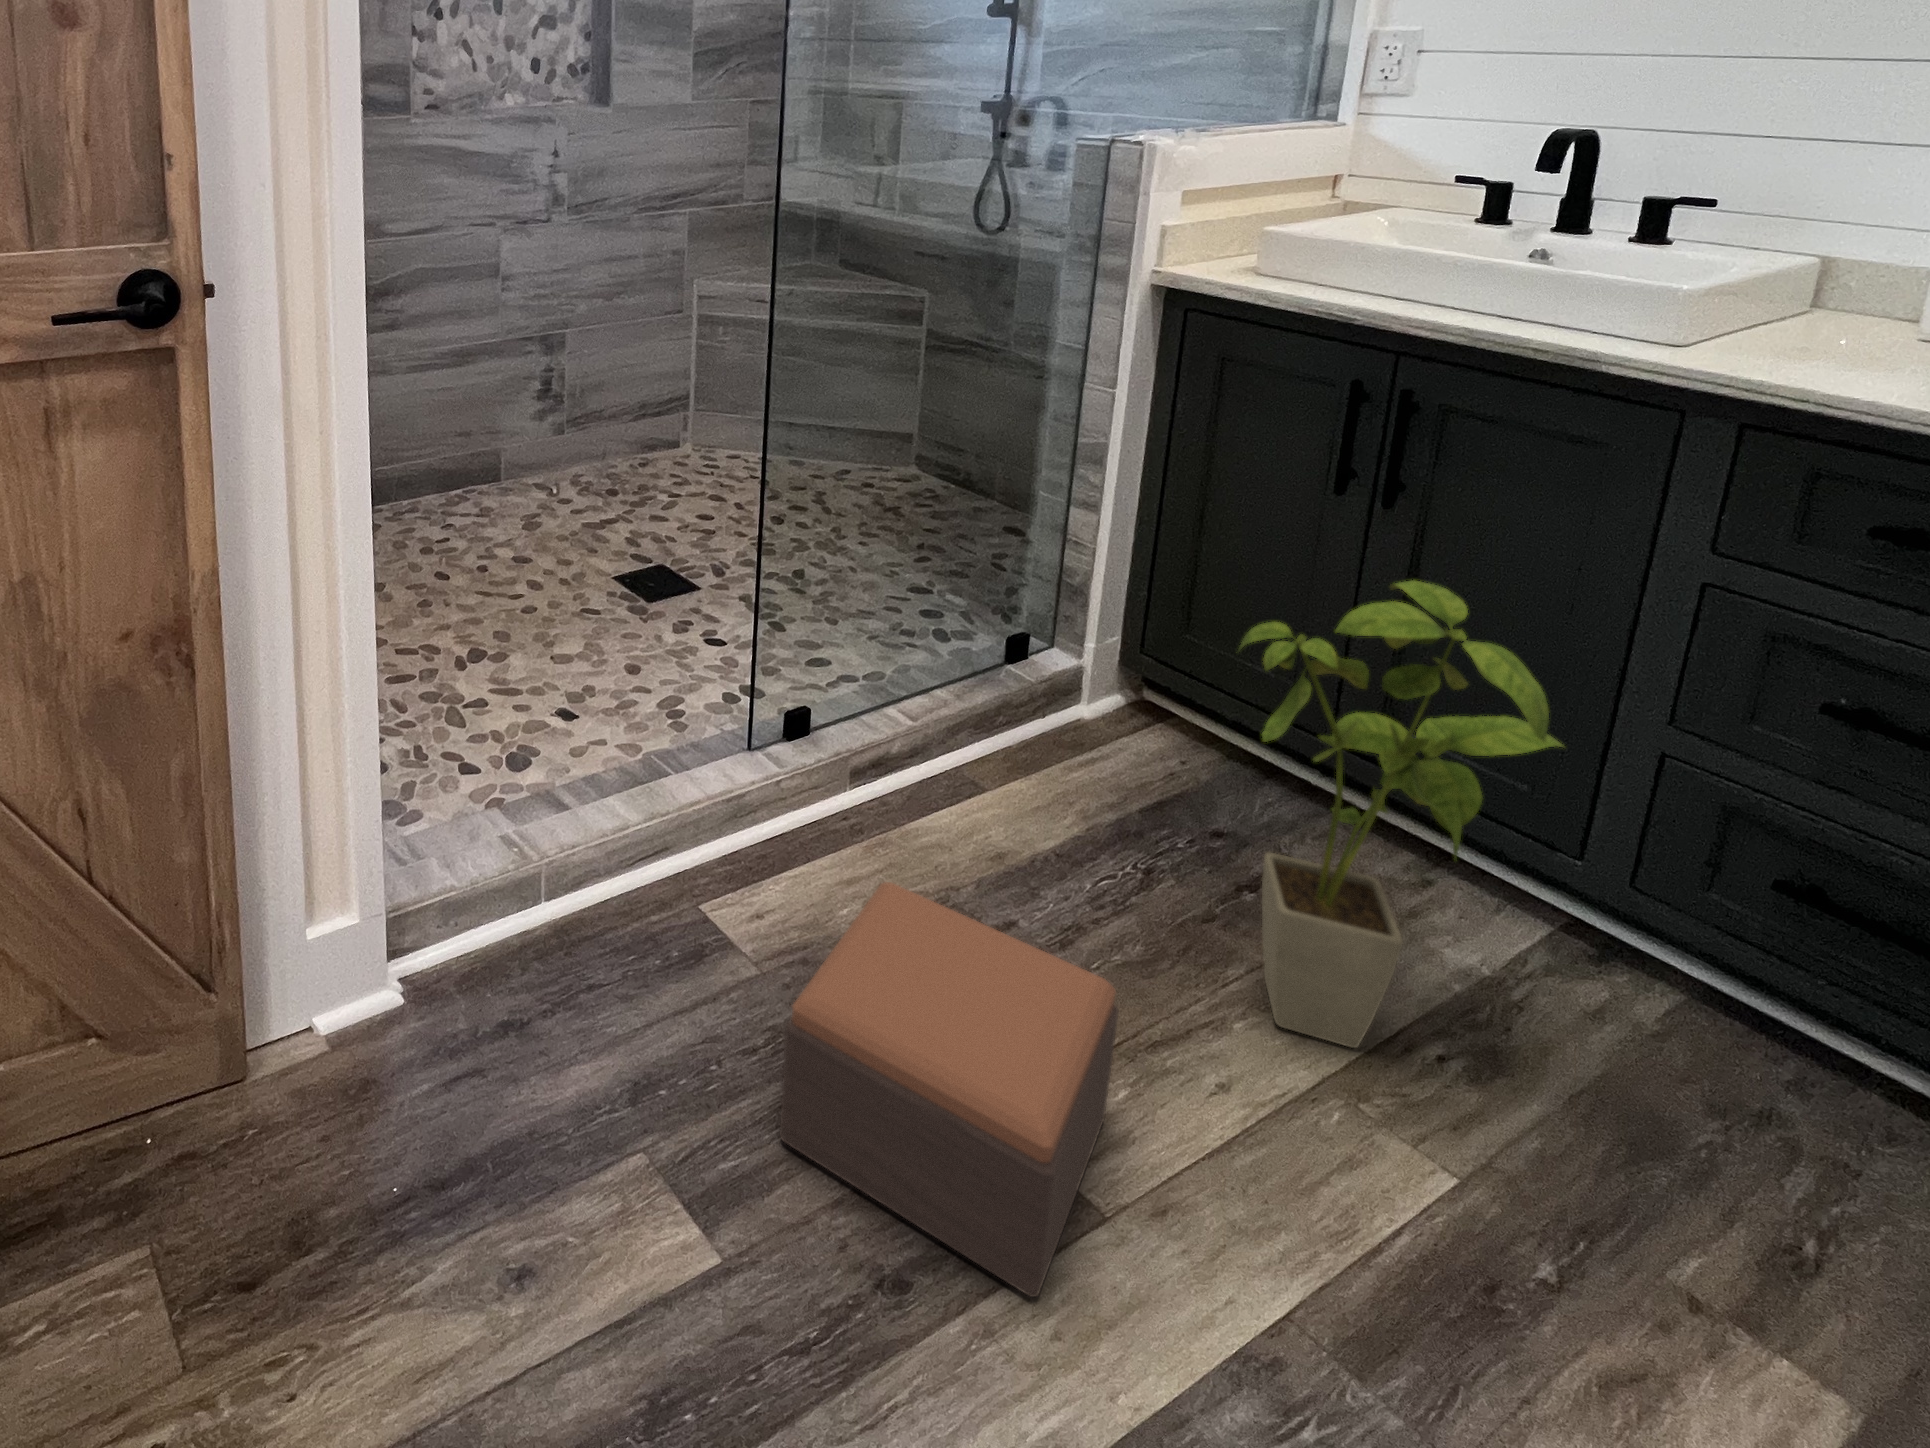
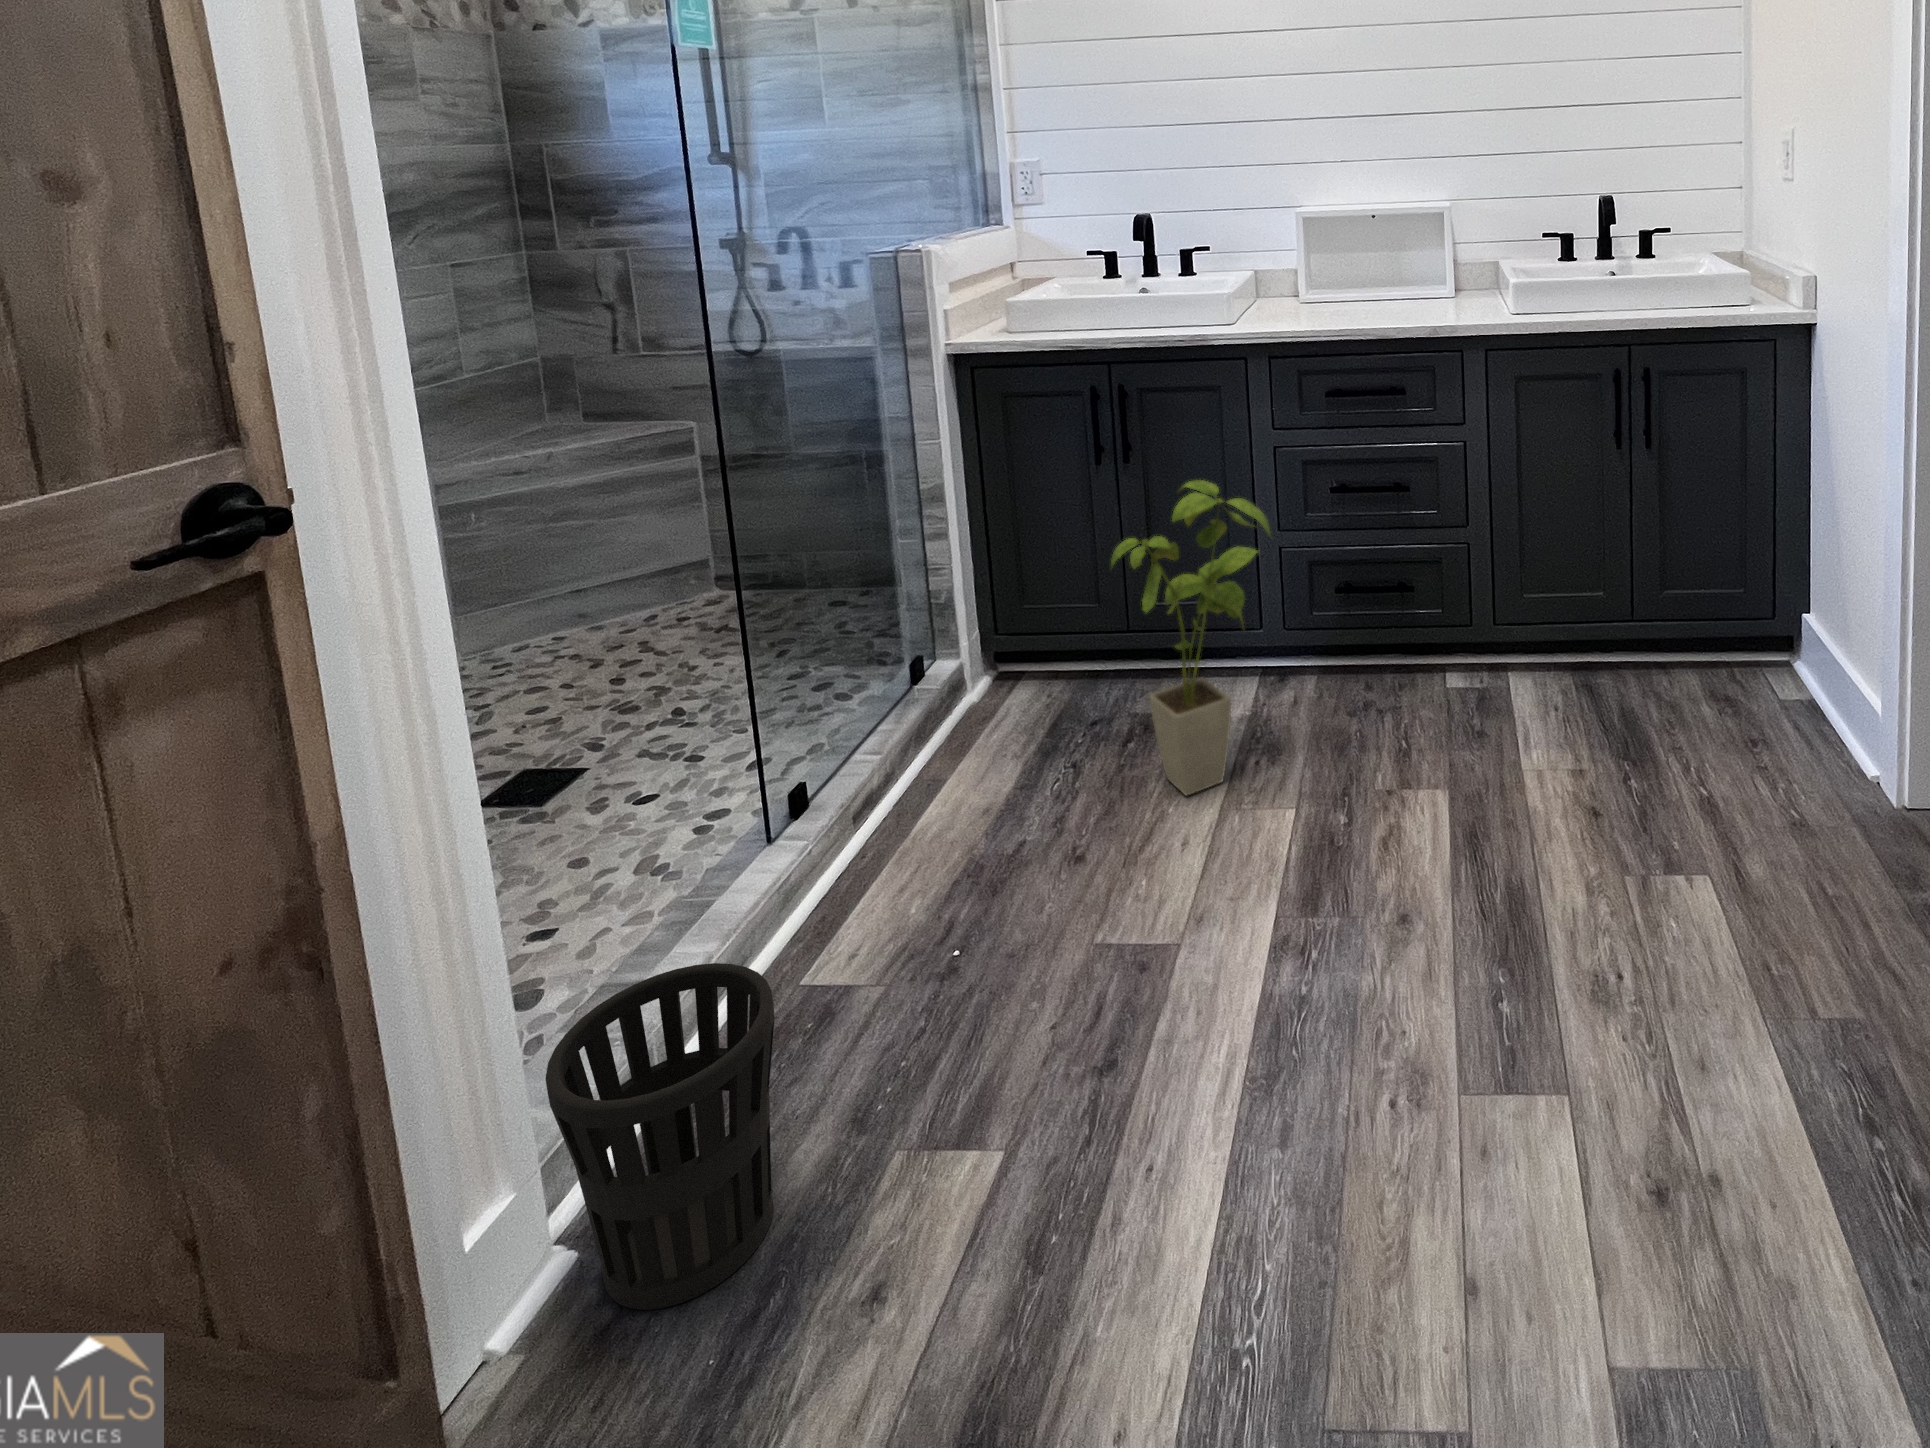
wastebasket: none [364,810,557,1126] -> present [545,963,775,1310]
footstool: present [780,882,1118,1297] -> none [967,799,1178,1058]

